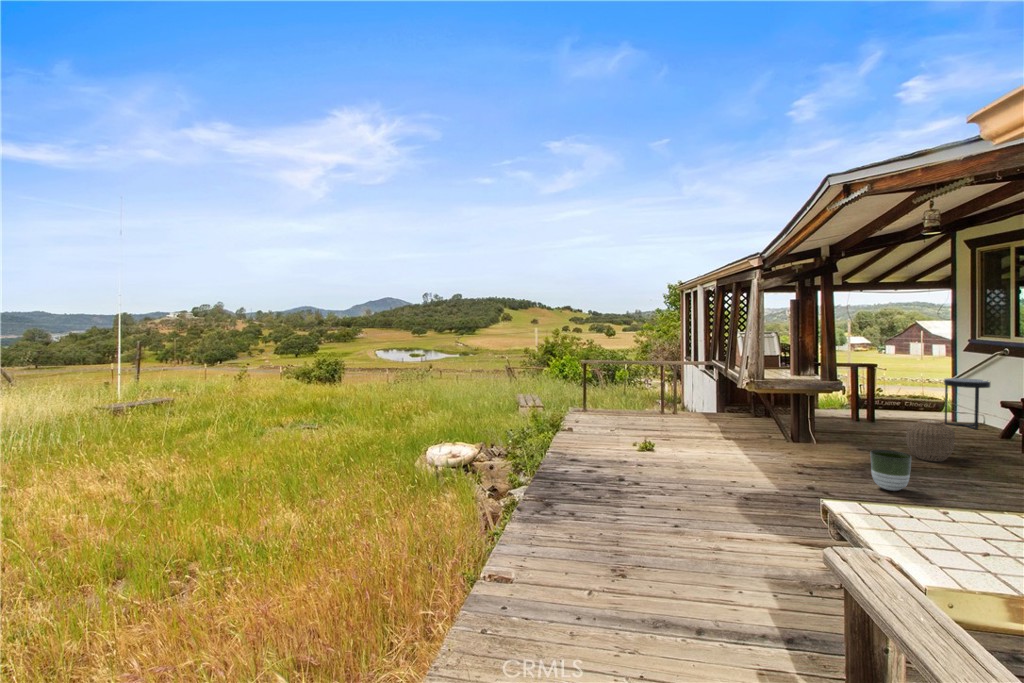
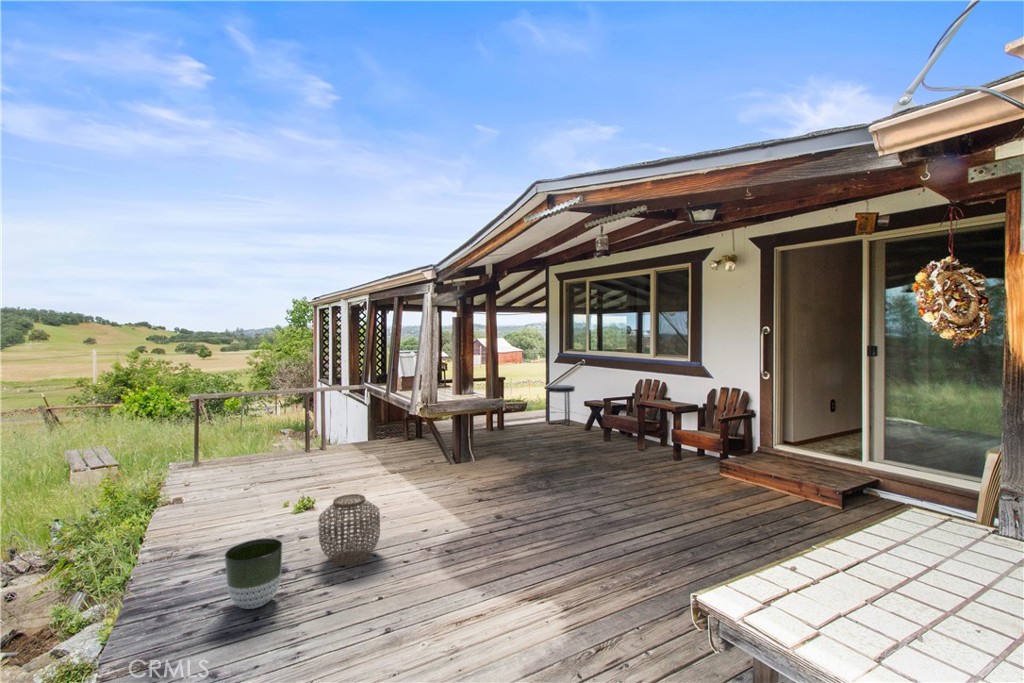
woven basket: present [906,419,955,461] -> present [319,494,380,566]
planter: present [870,450,911,491] -> present [225,539,282,609]

